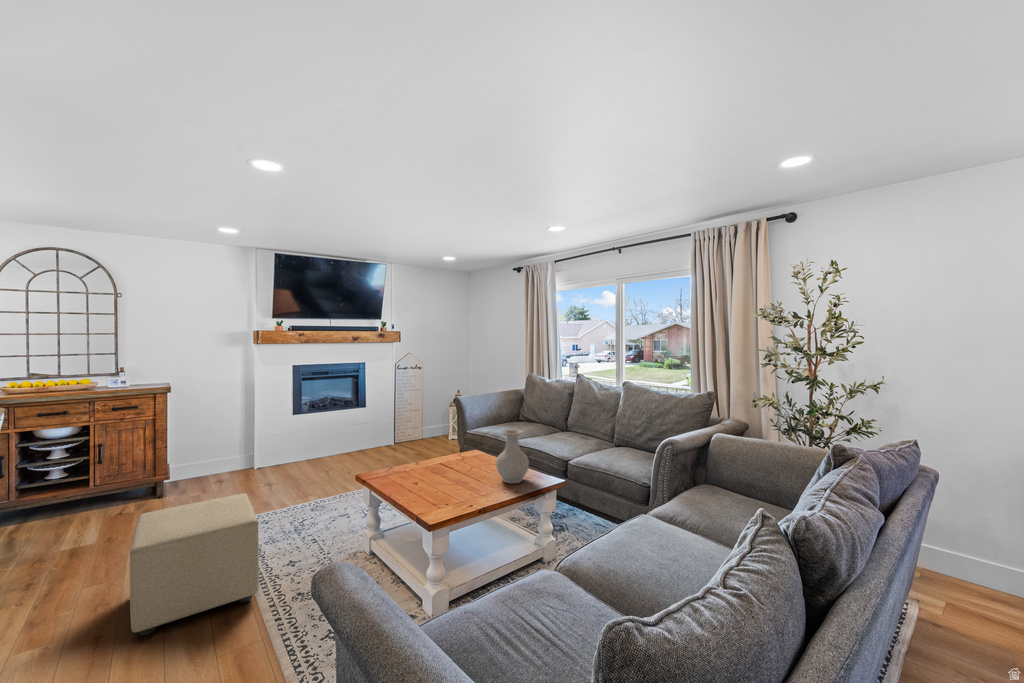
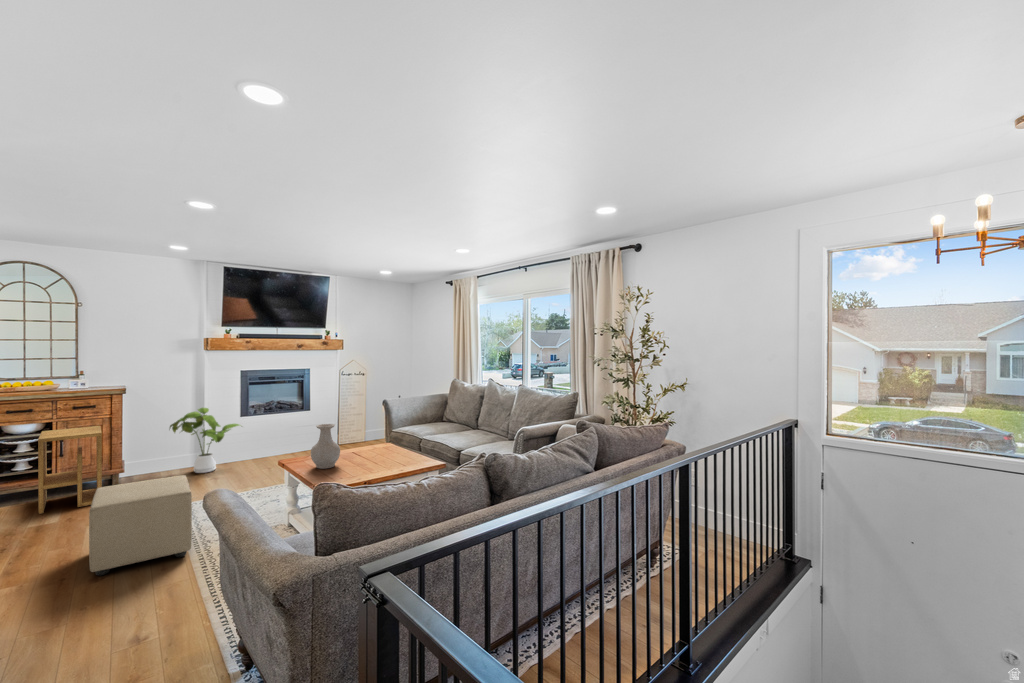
house plant: none [219,406,298,477] -> present [170,408,239,473]
side table: none [72,428,147,534] -> present [38,426,102,514]
vase: present [496,429,529,483] -> present [311,424,340,469]

